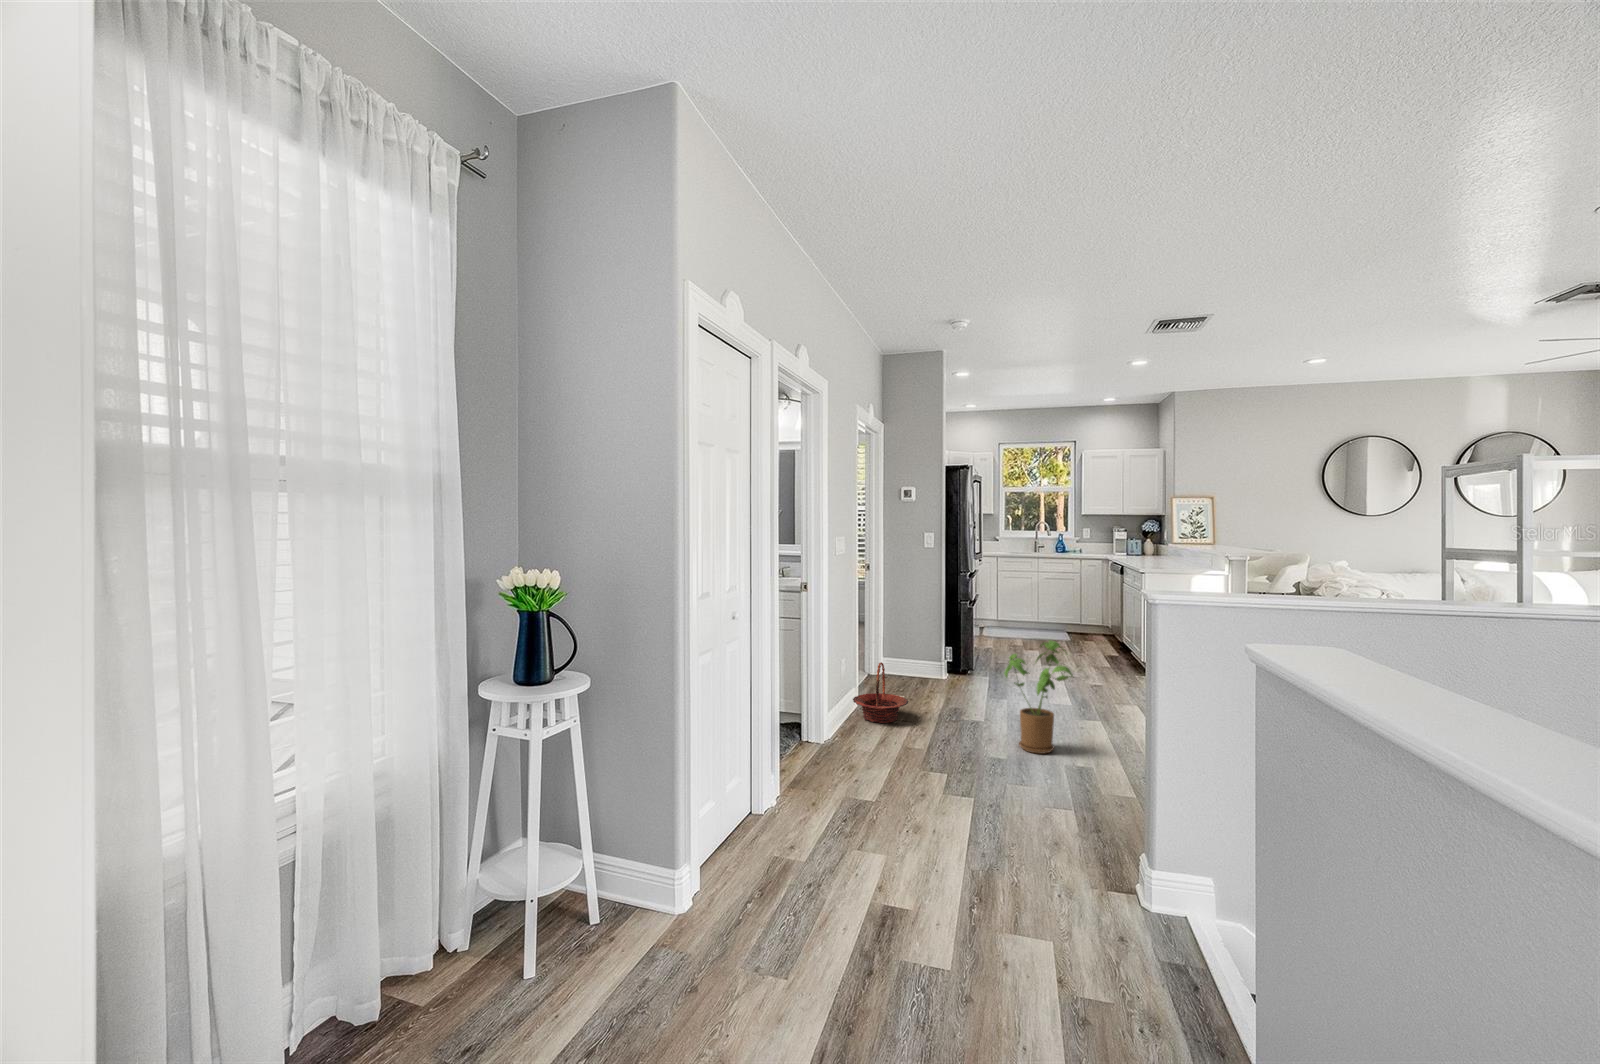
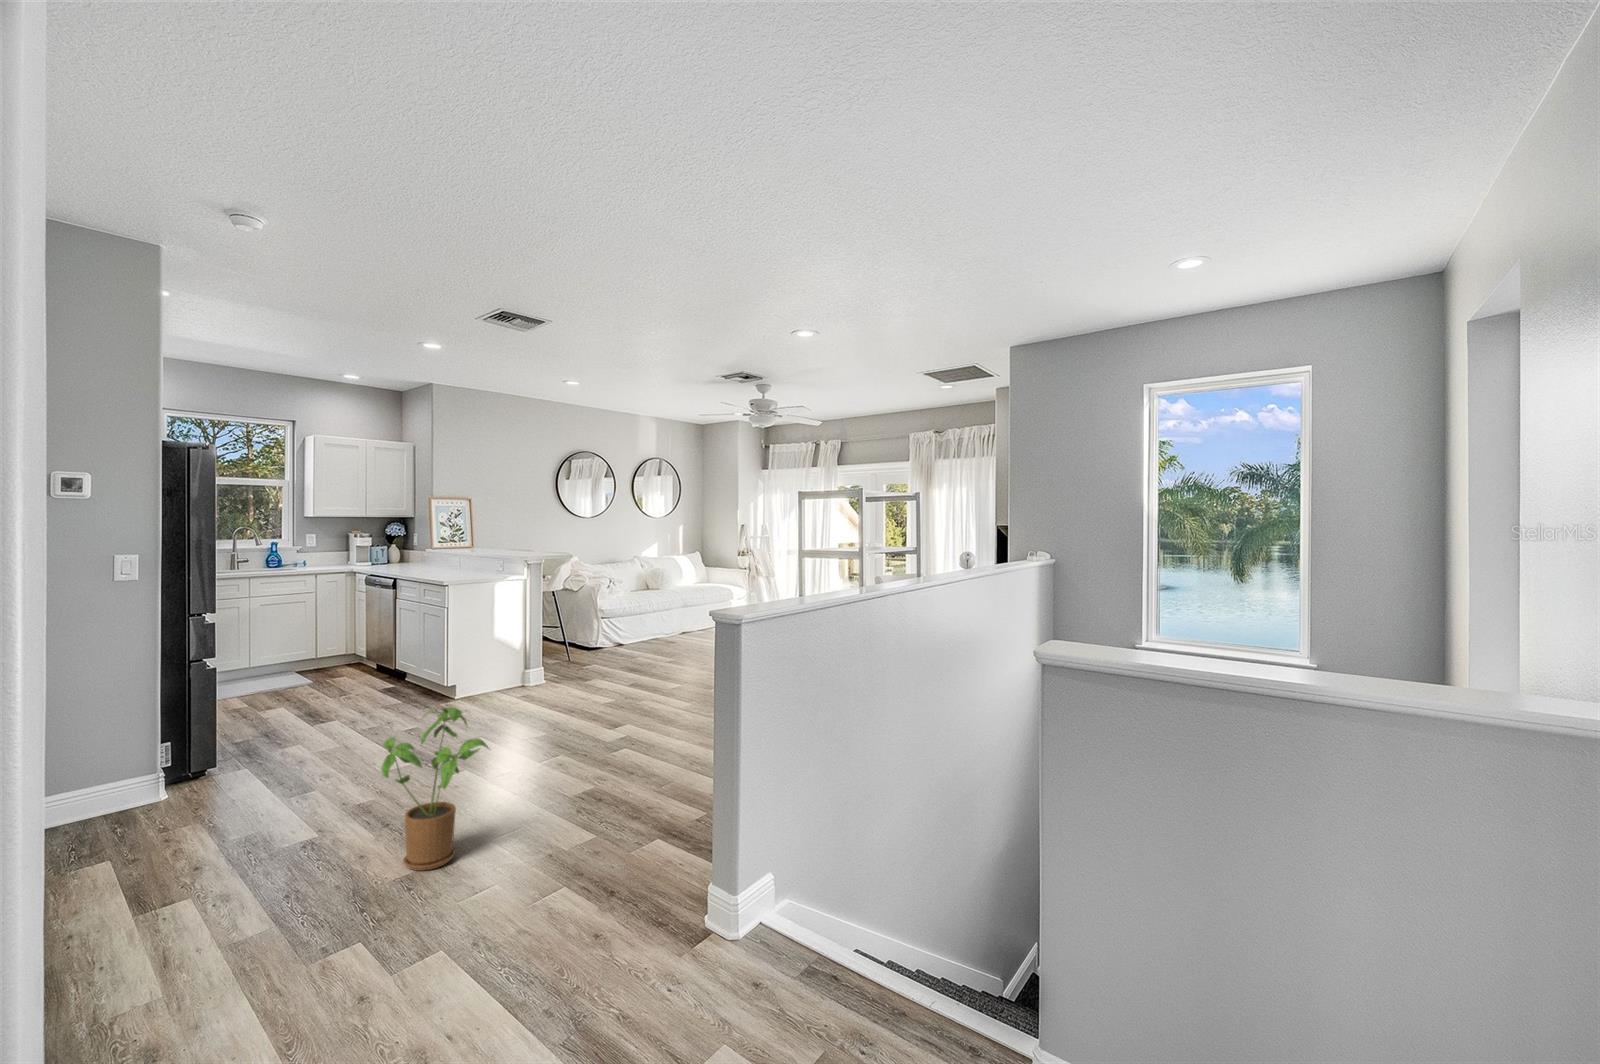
basket: present [853,662,908,723] -> none [17,821,172,949]

